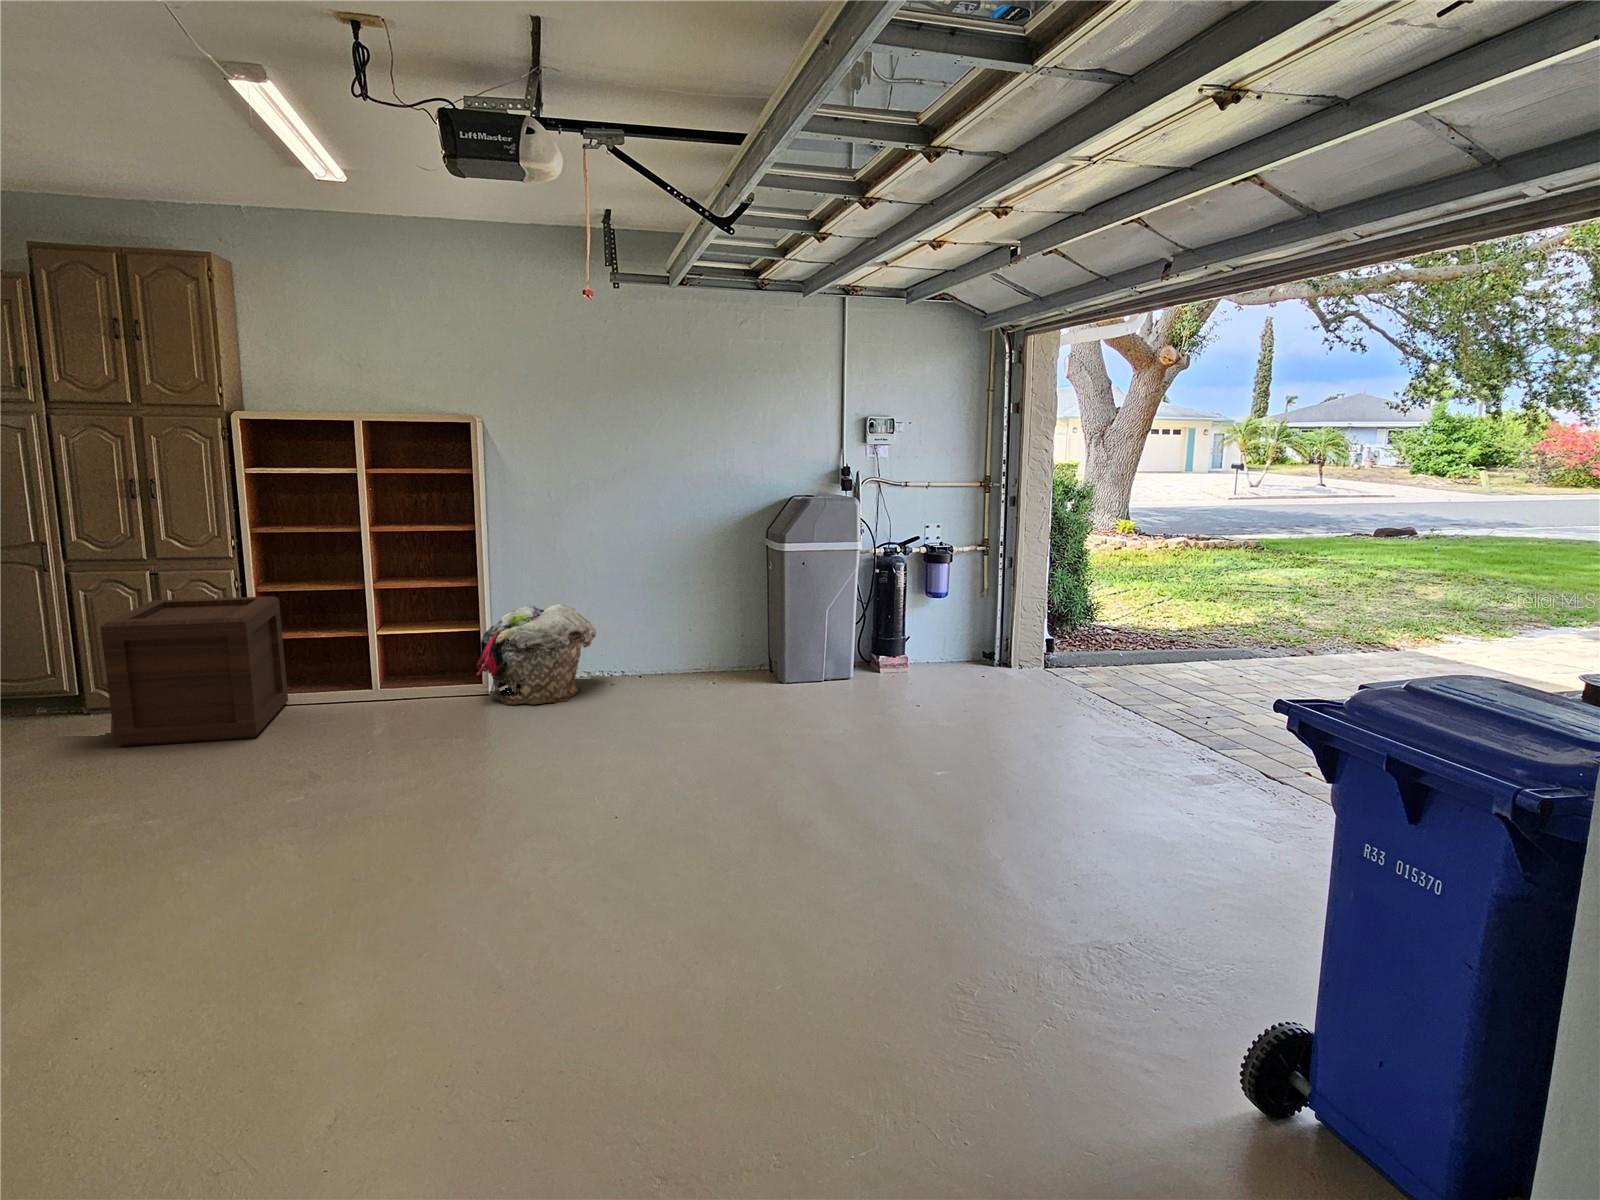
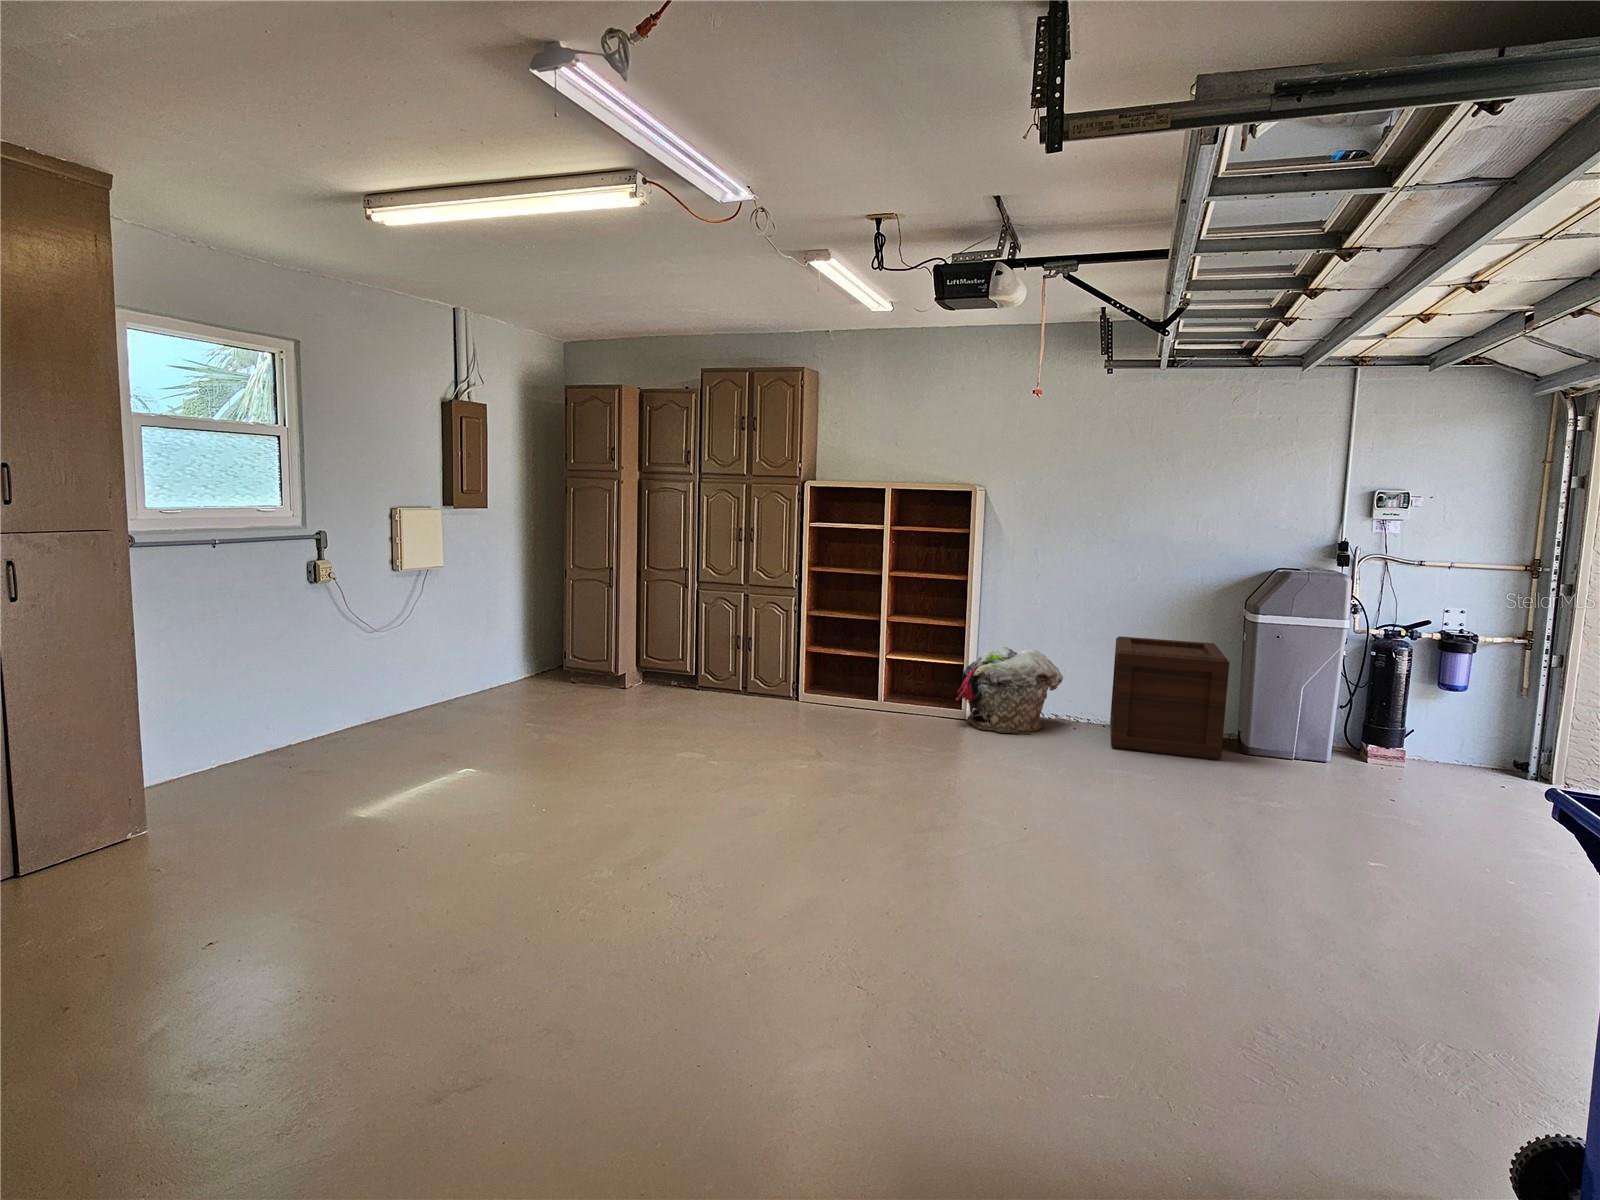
wooden crate: present [100,596,288,746] -> present [1110,636,1229,760]

